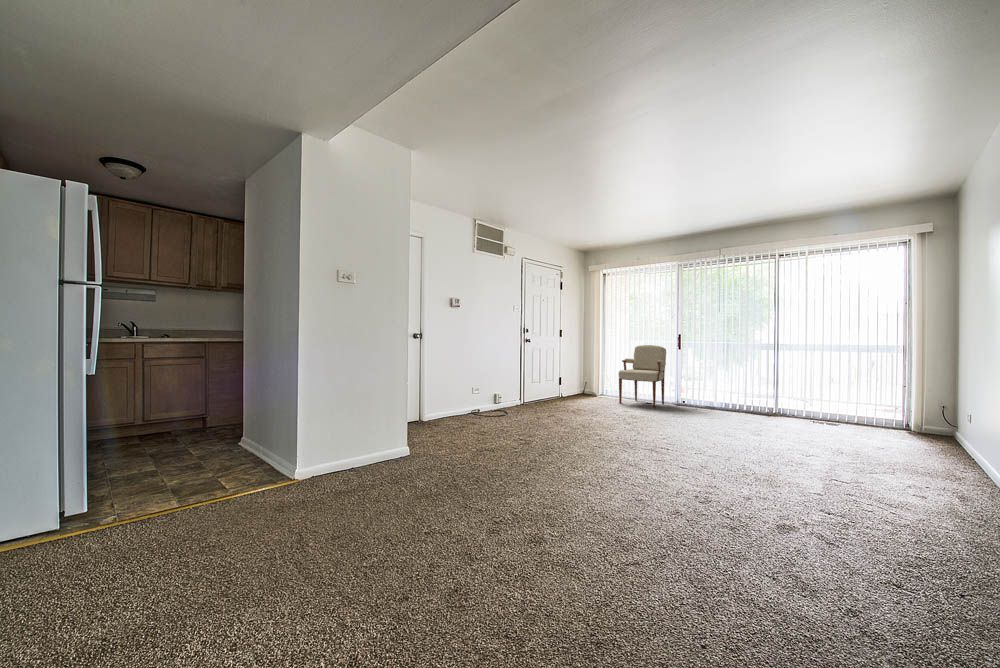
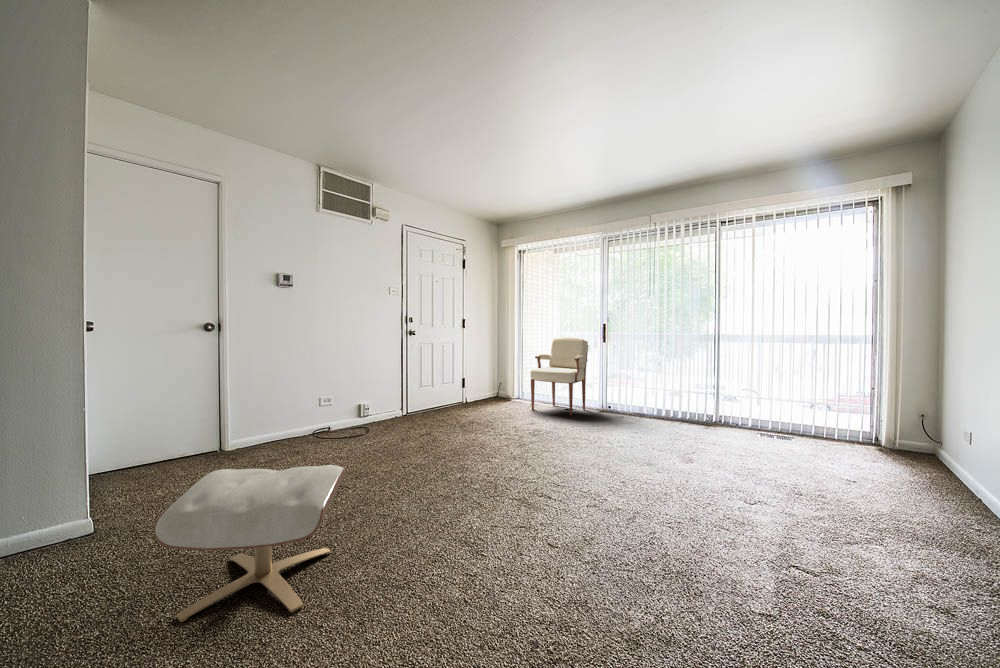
ottoman: none [492,414,570,481] -> present [153,465,346,622]

